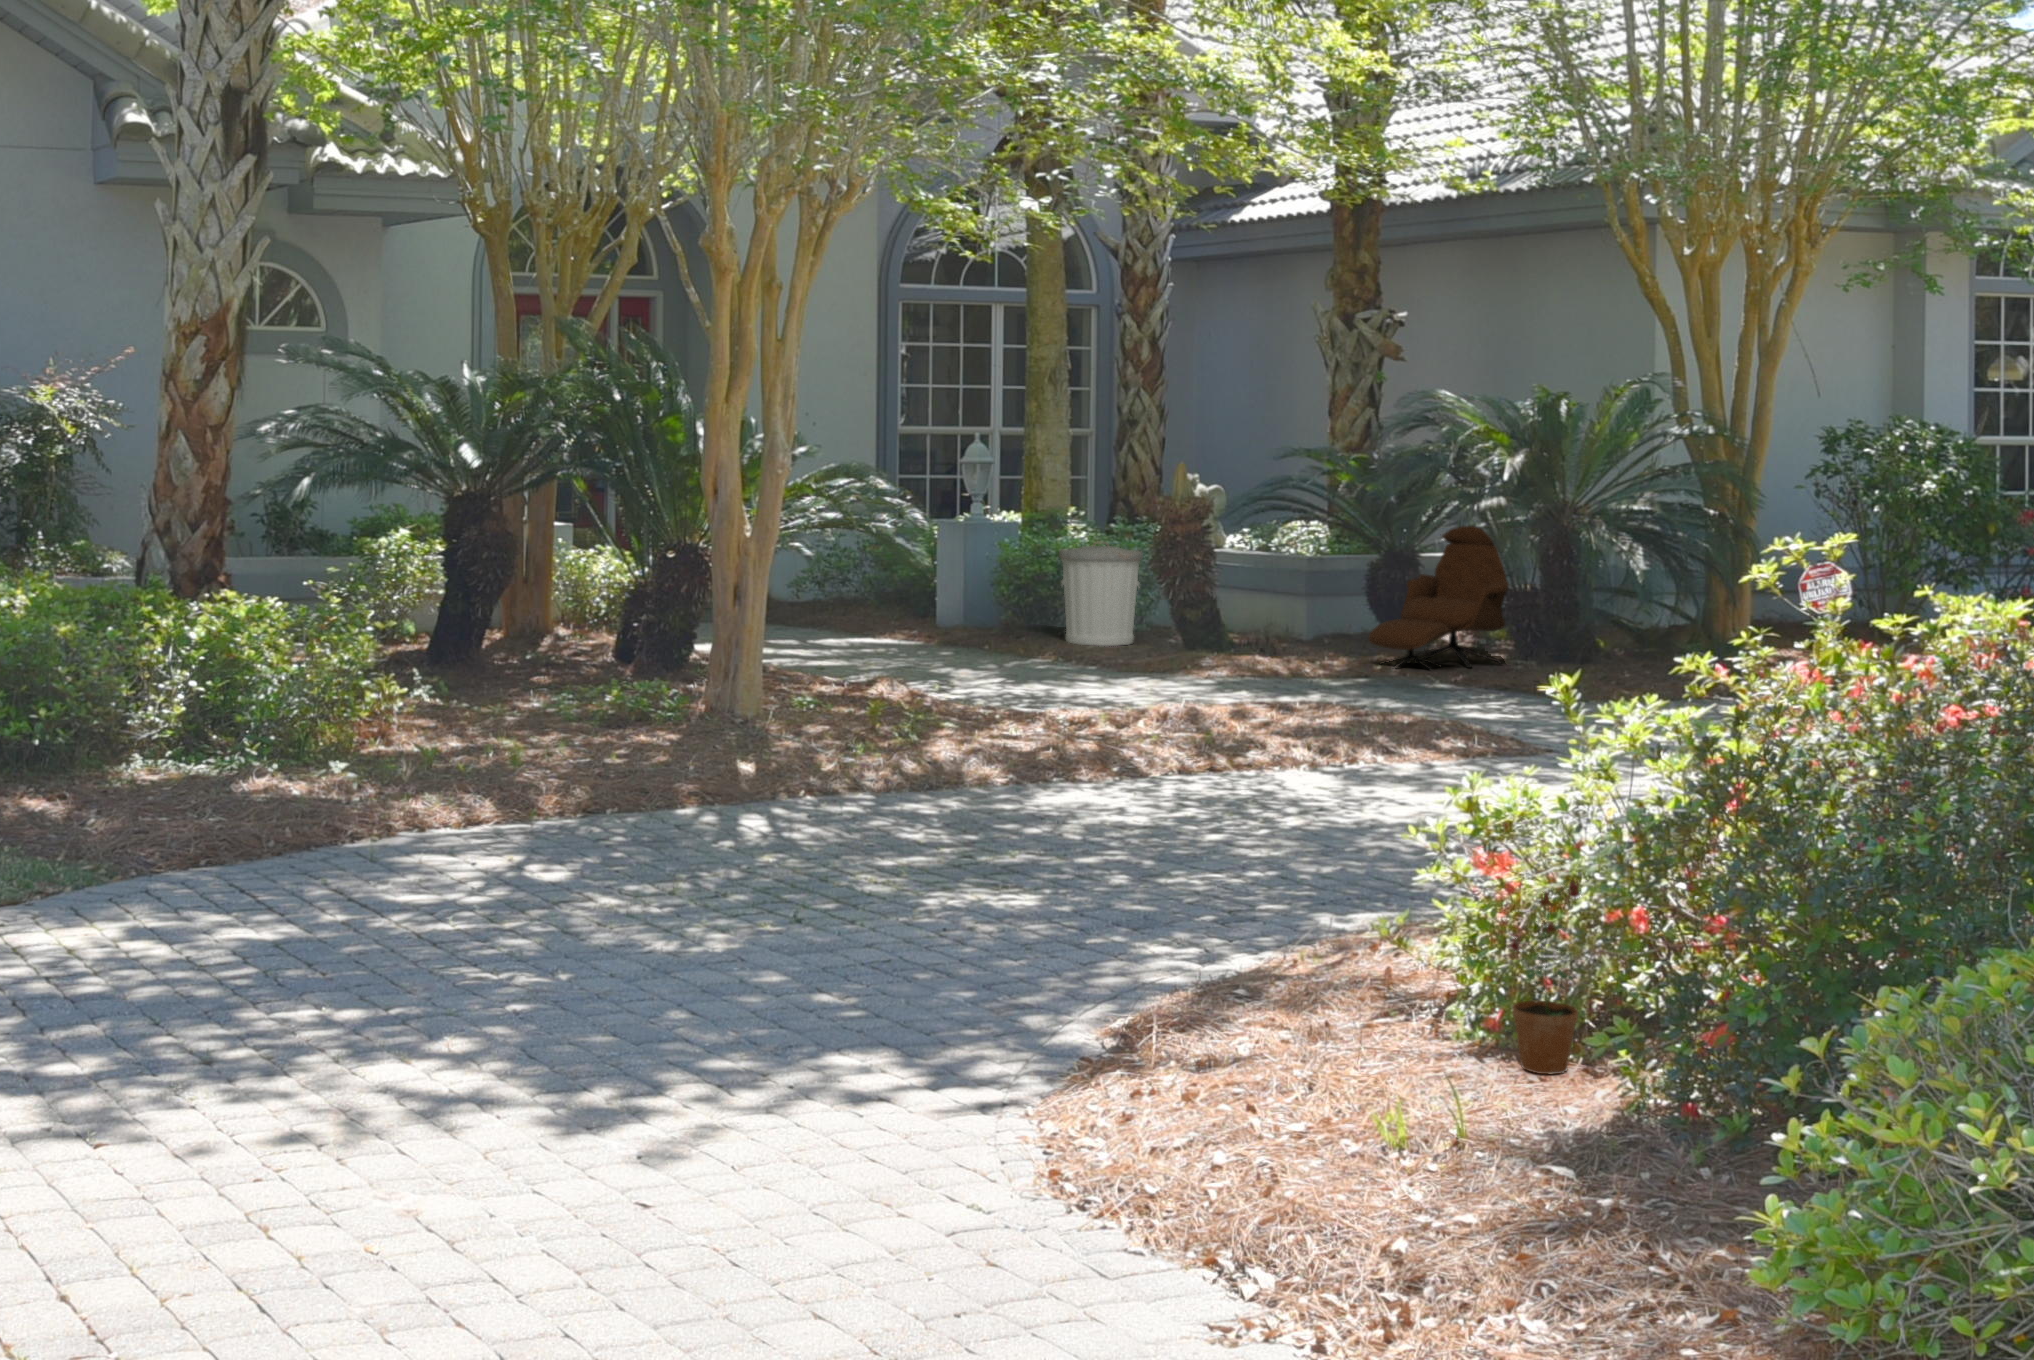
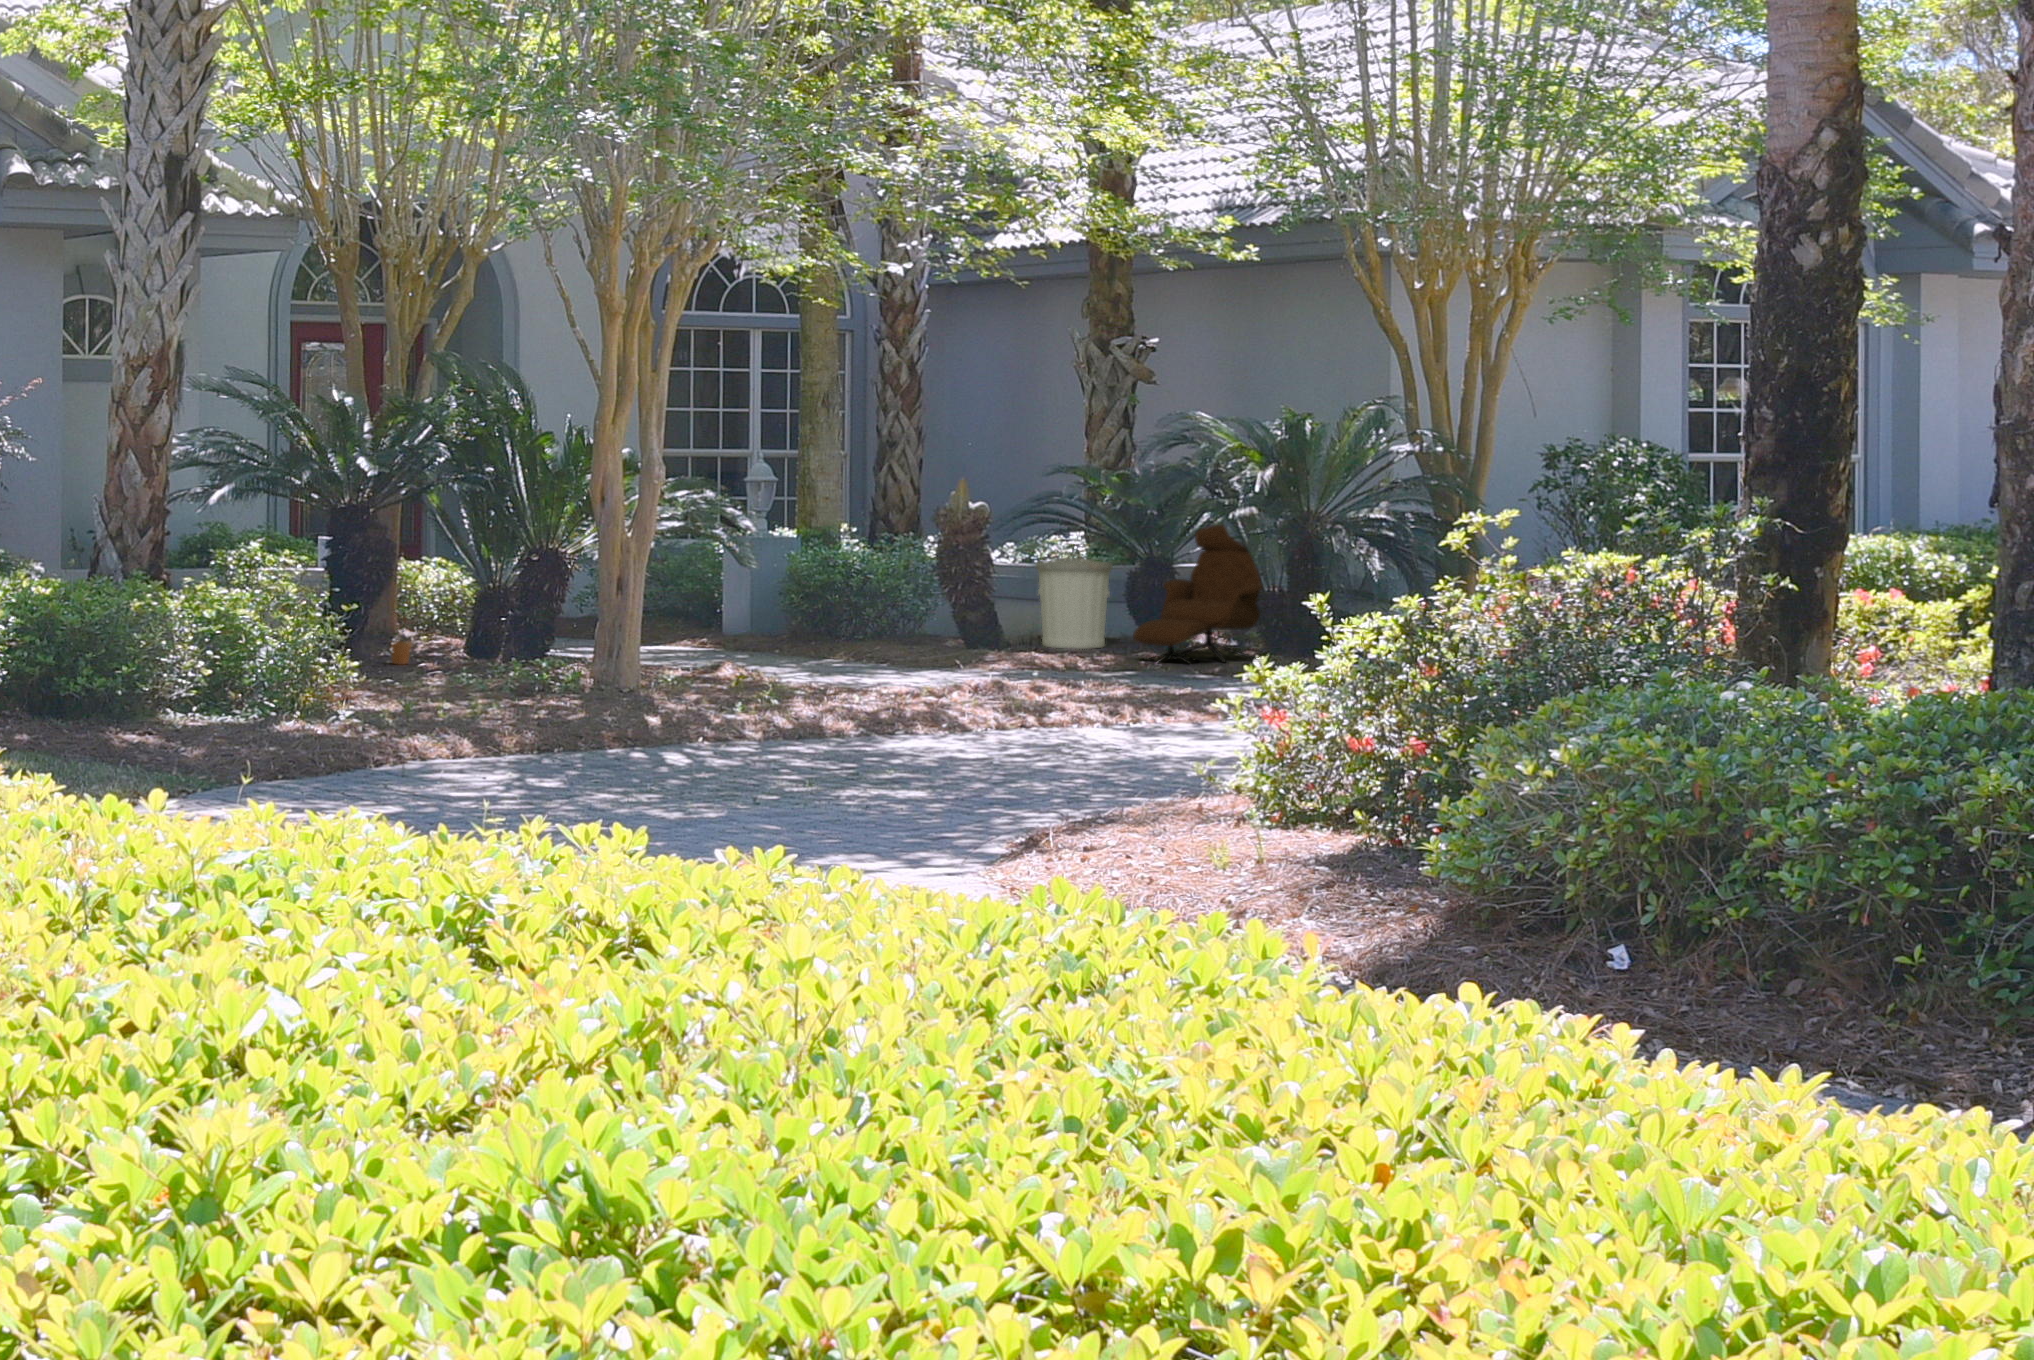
trash can: present [1059,542,1143,646] -> present [1036,555,1113,649]
potted plant: present [1509,880,1580,1074] -> present [390,601,412,665]

